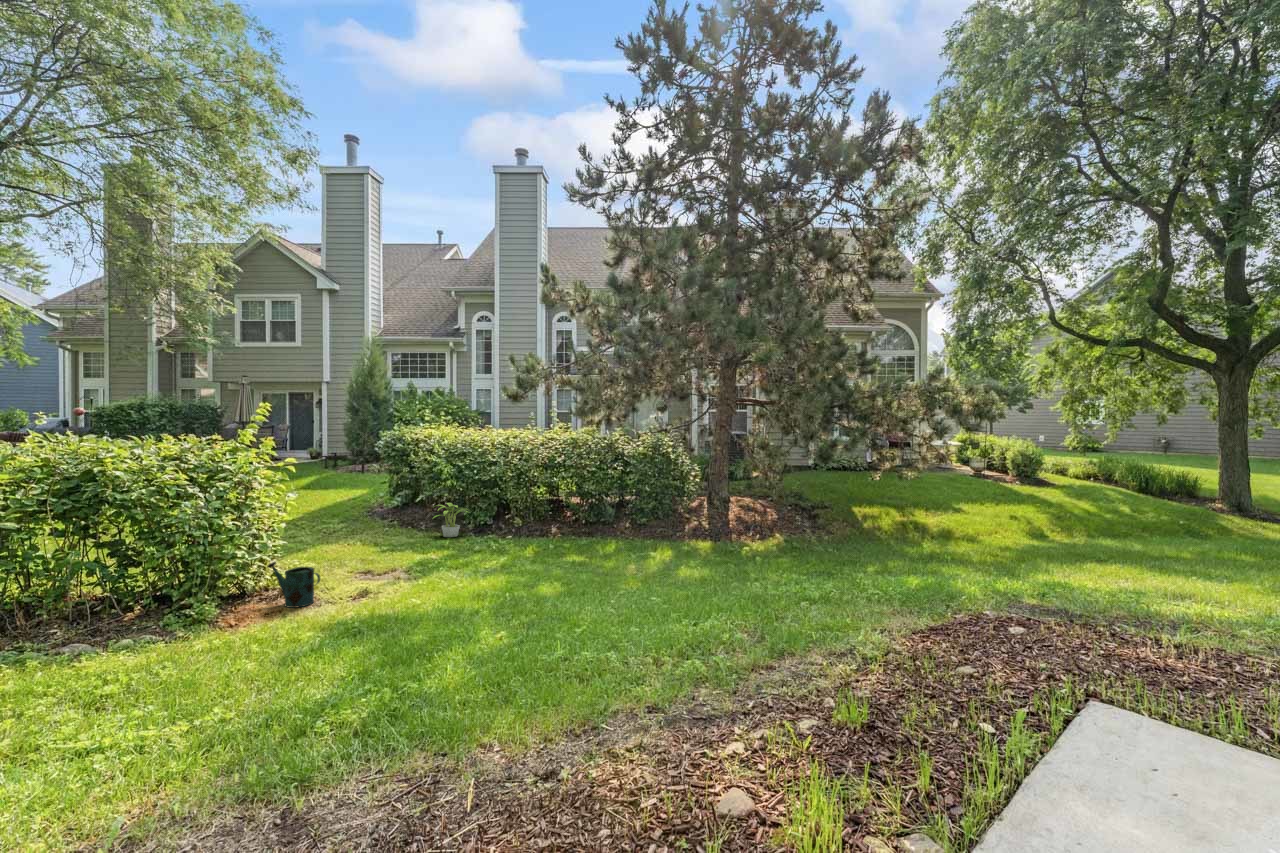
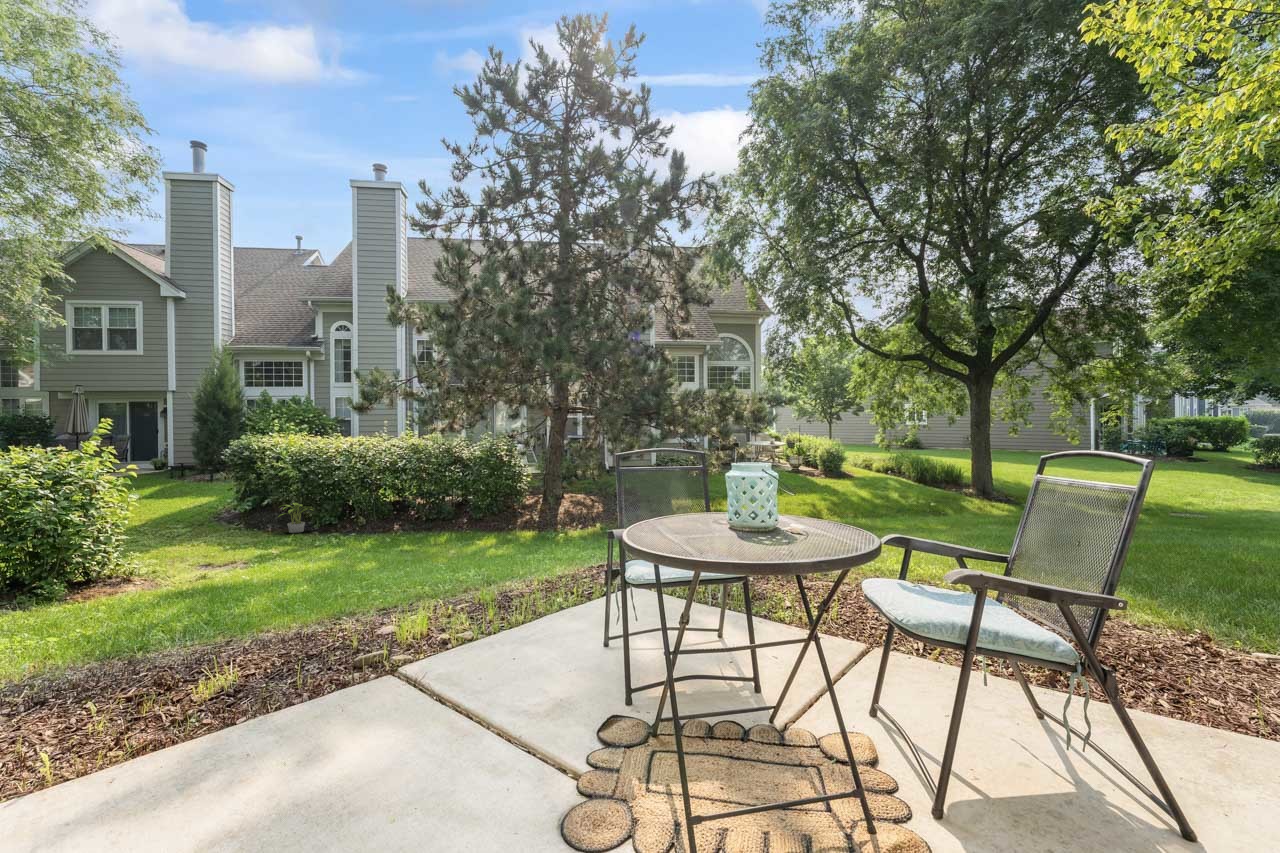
watering can: present [267,562,320,608] -> none [112,552,163,588]

